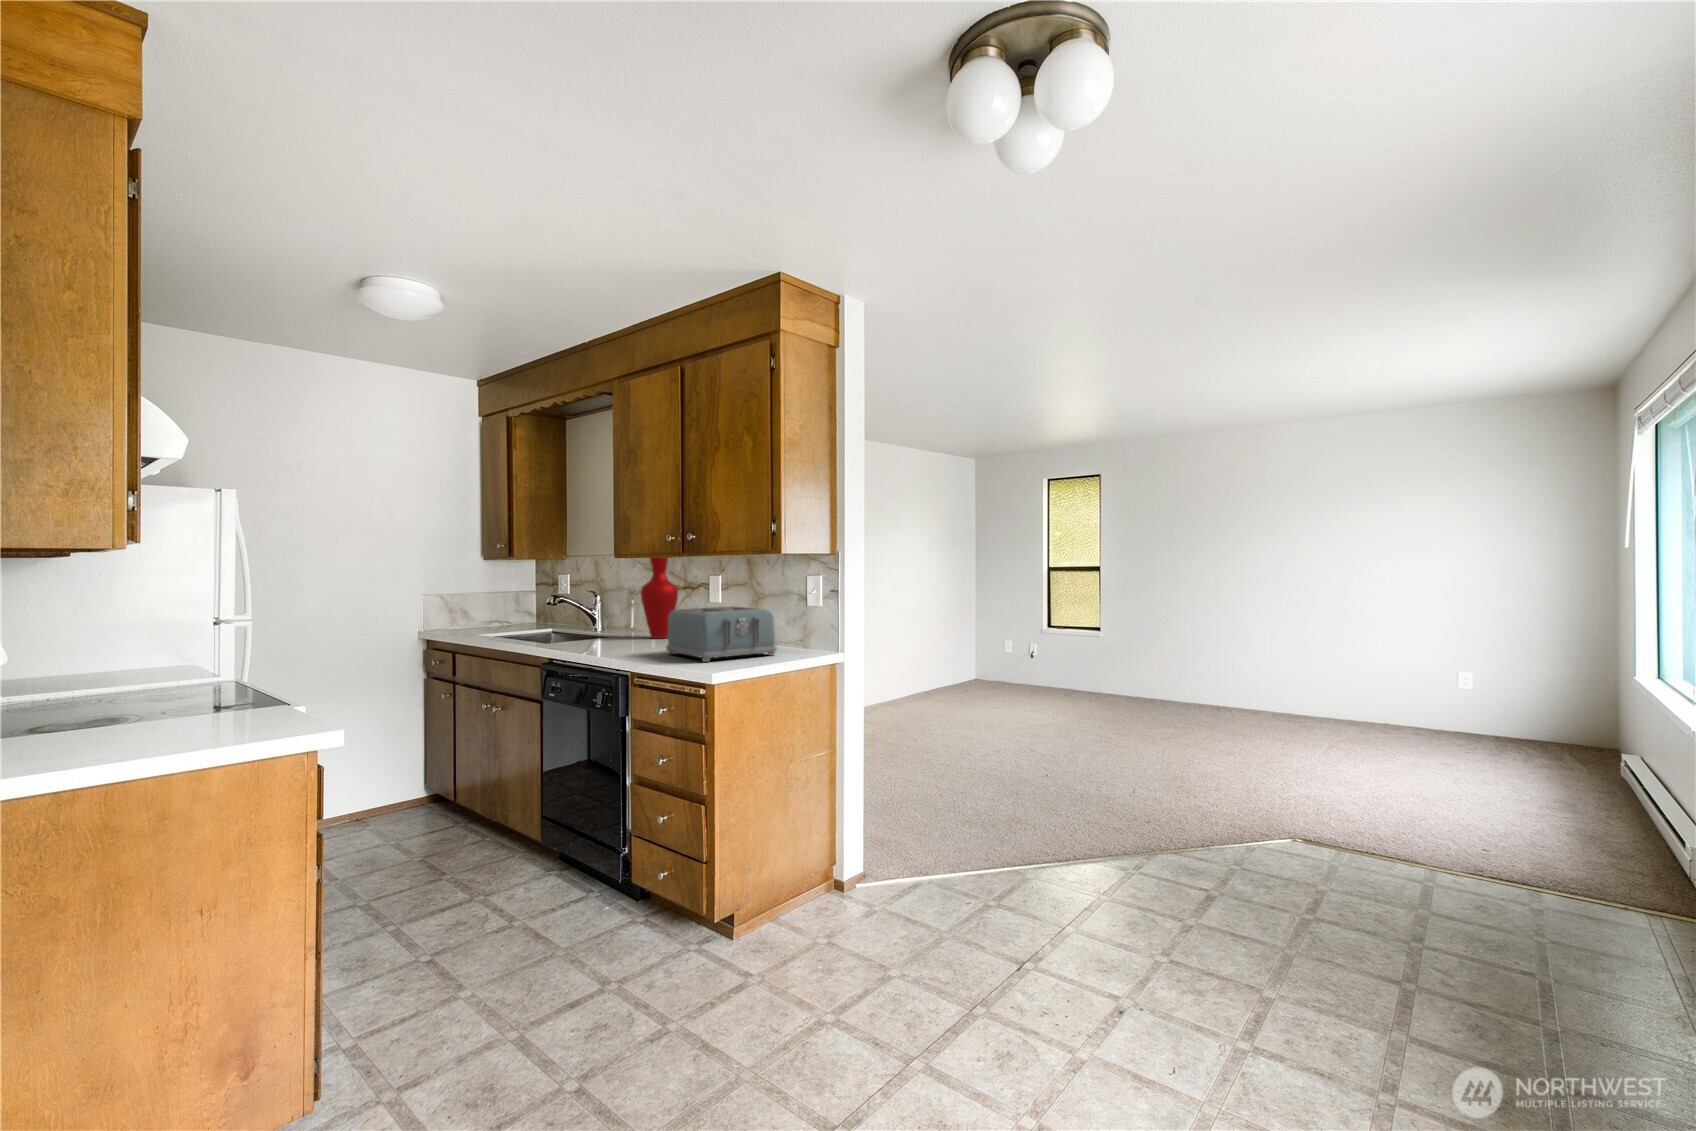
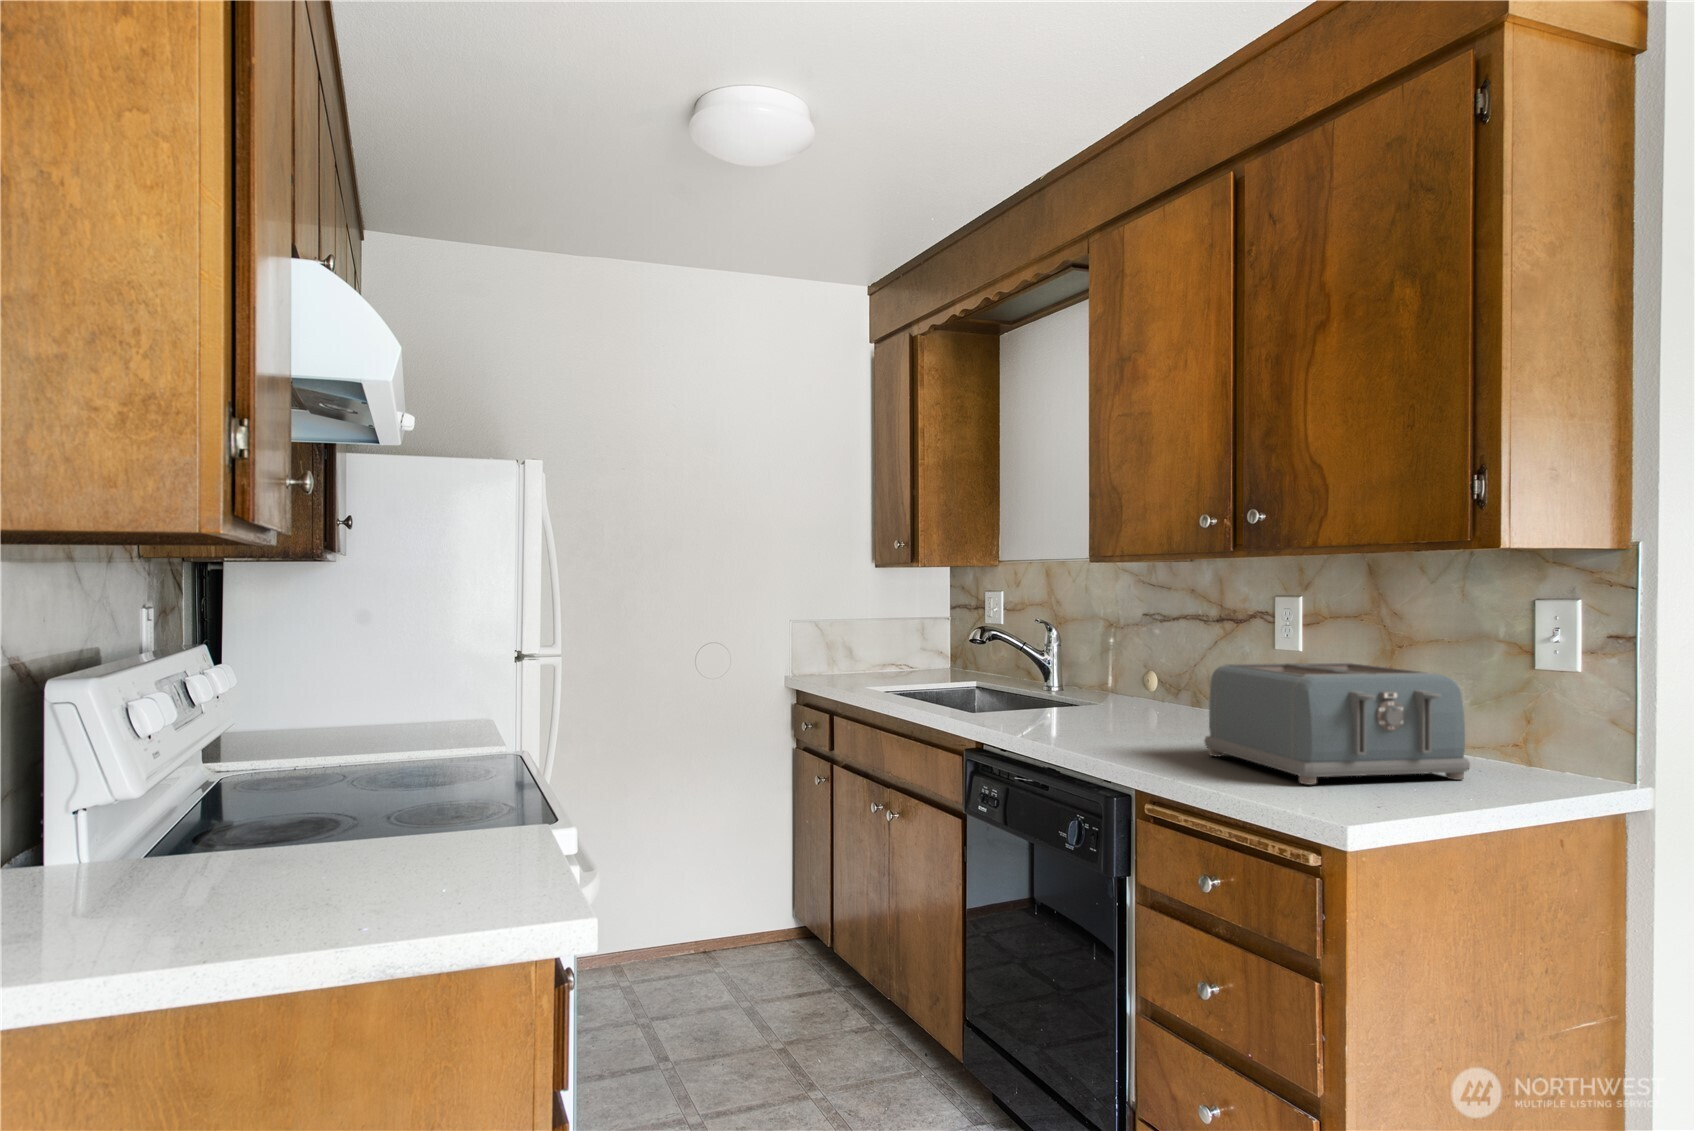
vase: present [641,557,678,638] -> none [1137,558,1209,715]

